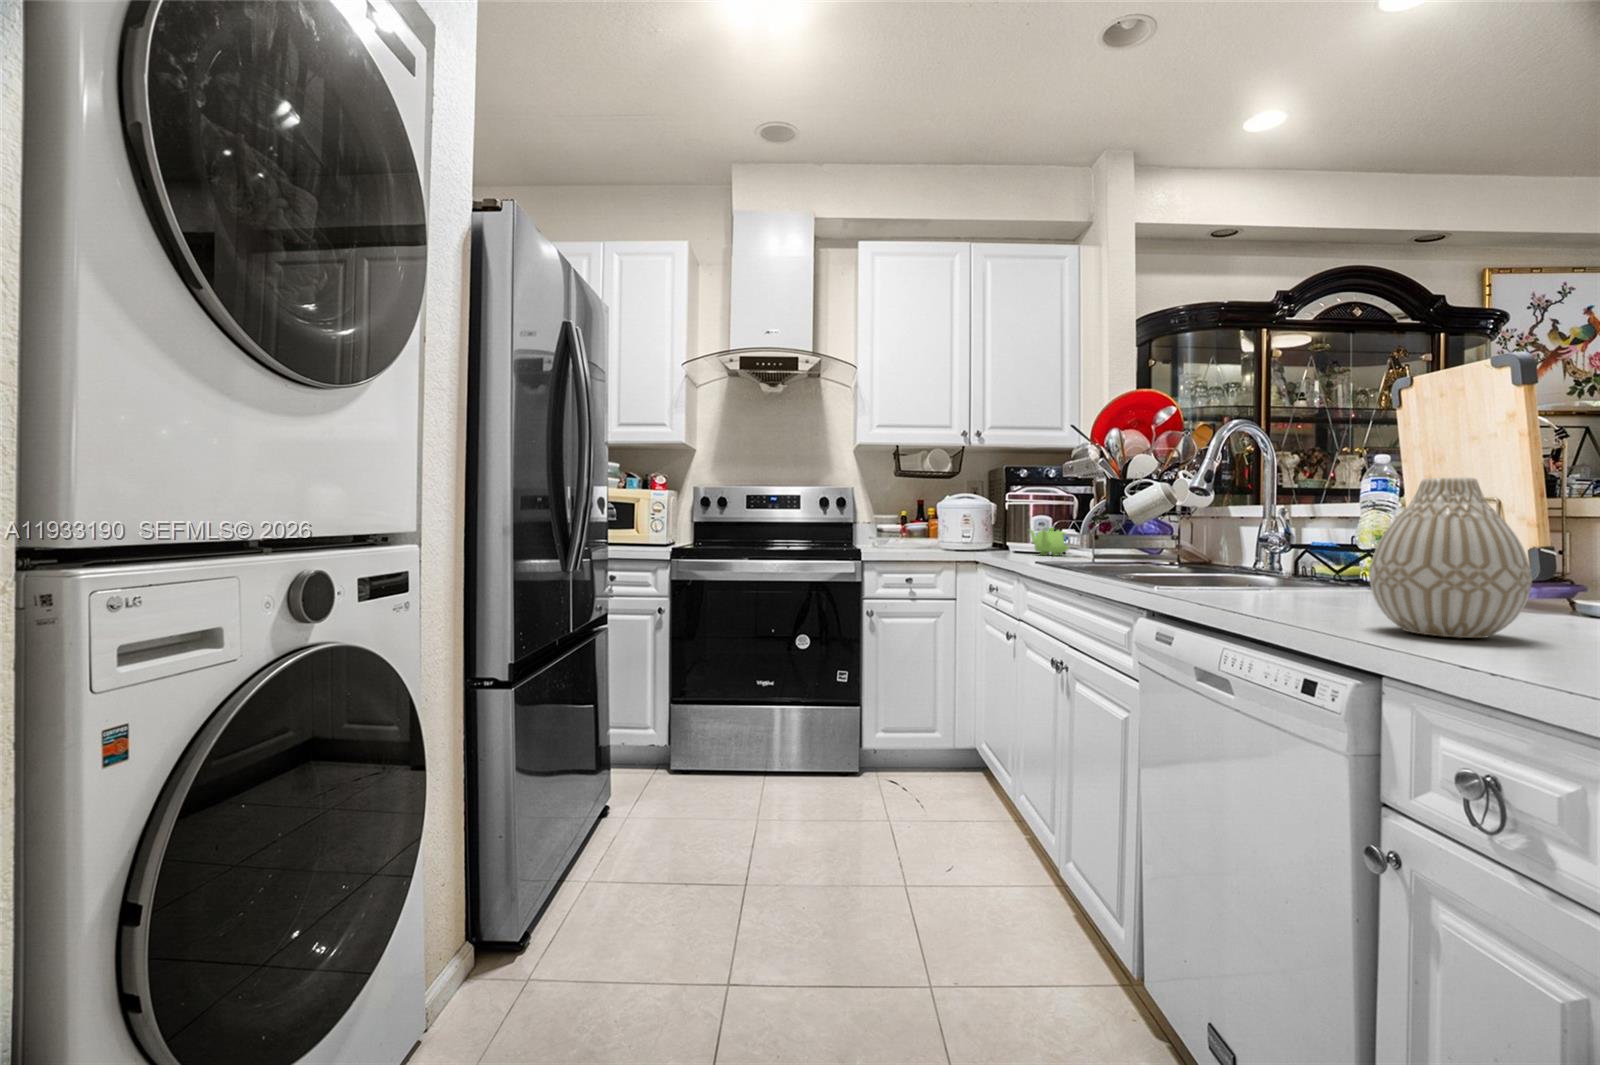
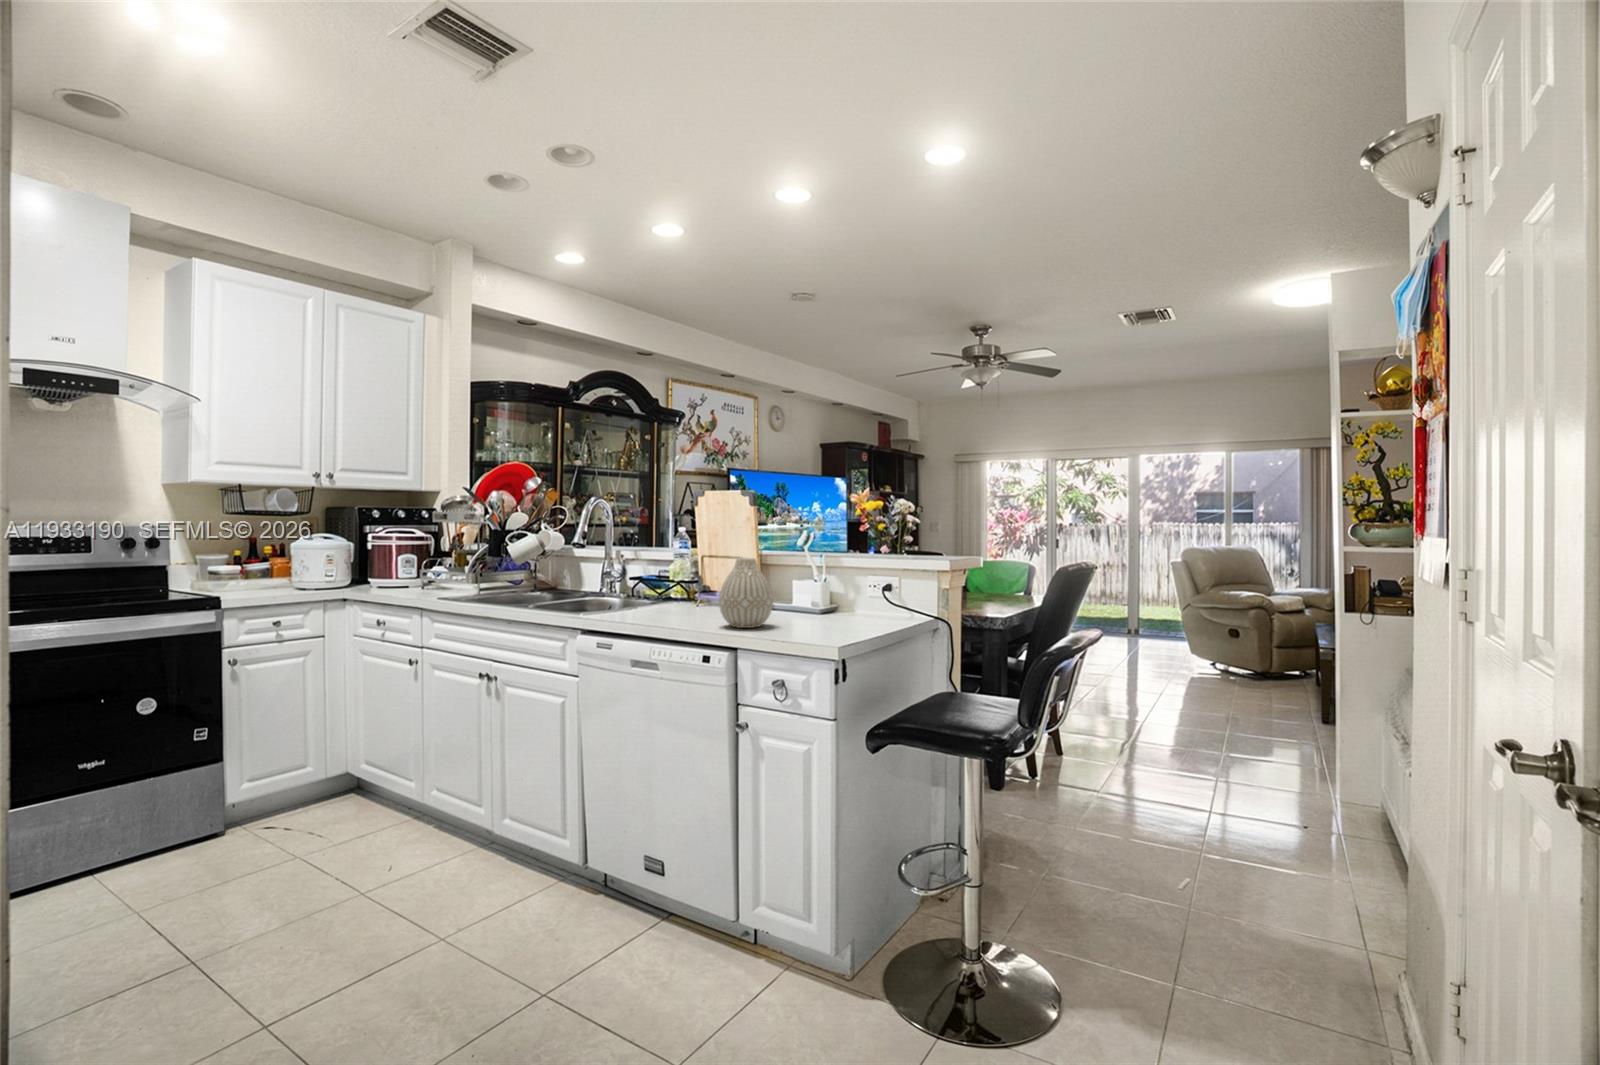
teapot: present [1029,527,1069,556] -> none [400,565,441,589]

